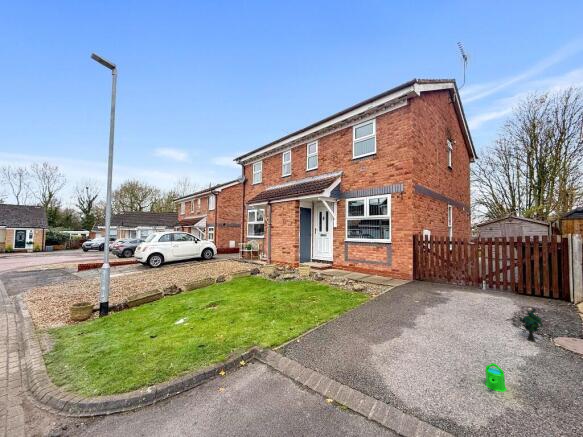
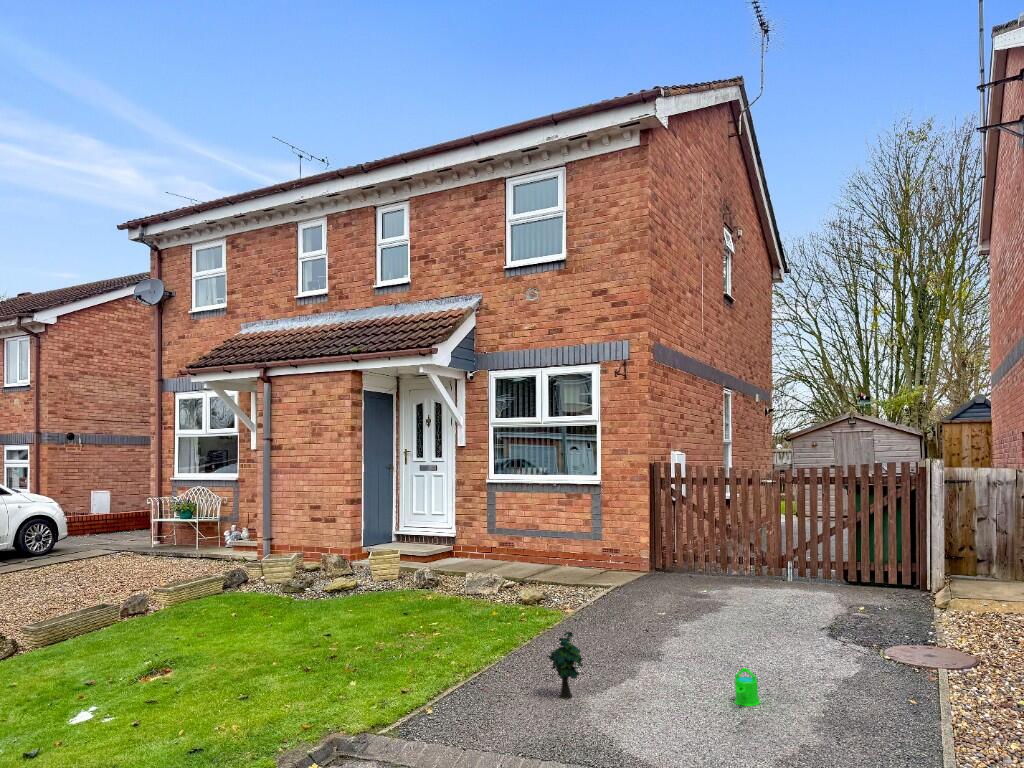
decorative plant: present [519,309,543,342] -> present [547,632,583,699]

